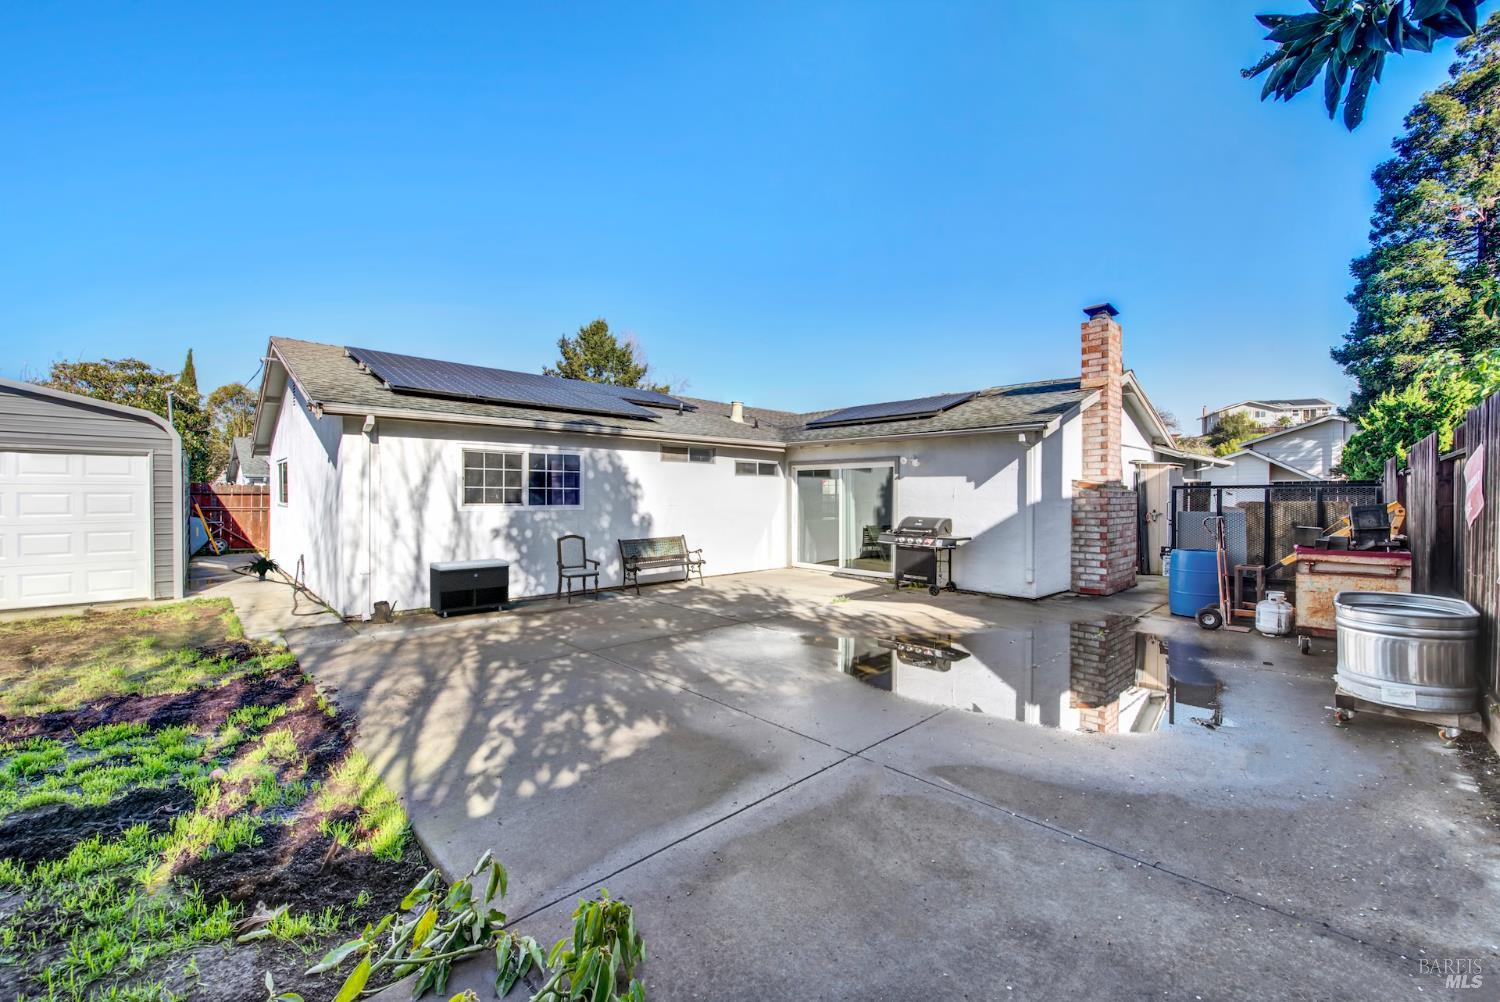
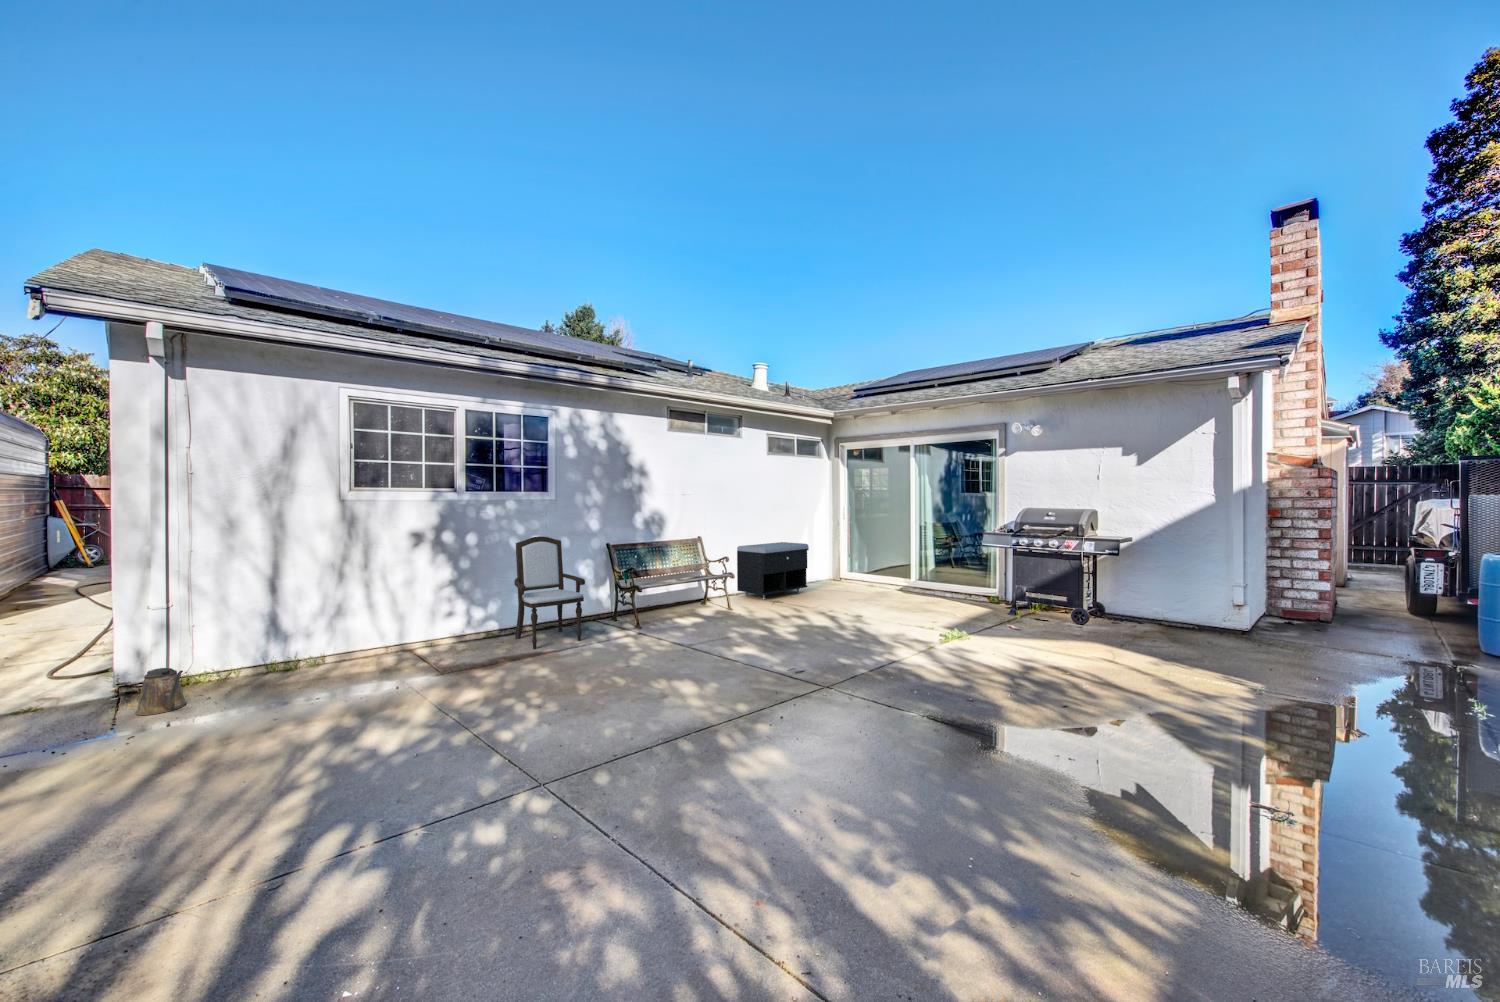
potted plant: present [242,556,281,581] -> none [55,565,127,603]
storage bench: present [430,558,509,617] -> present [737,542,809,599]

